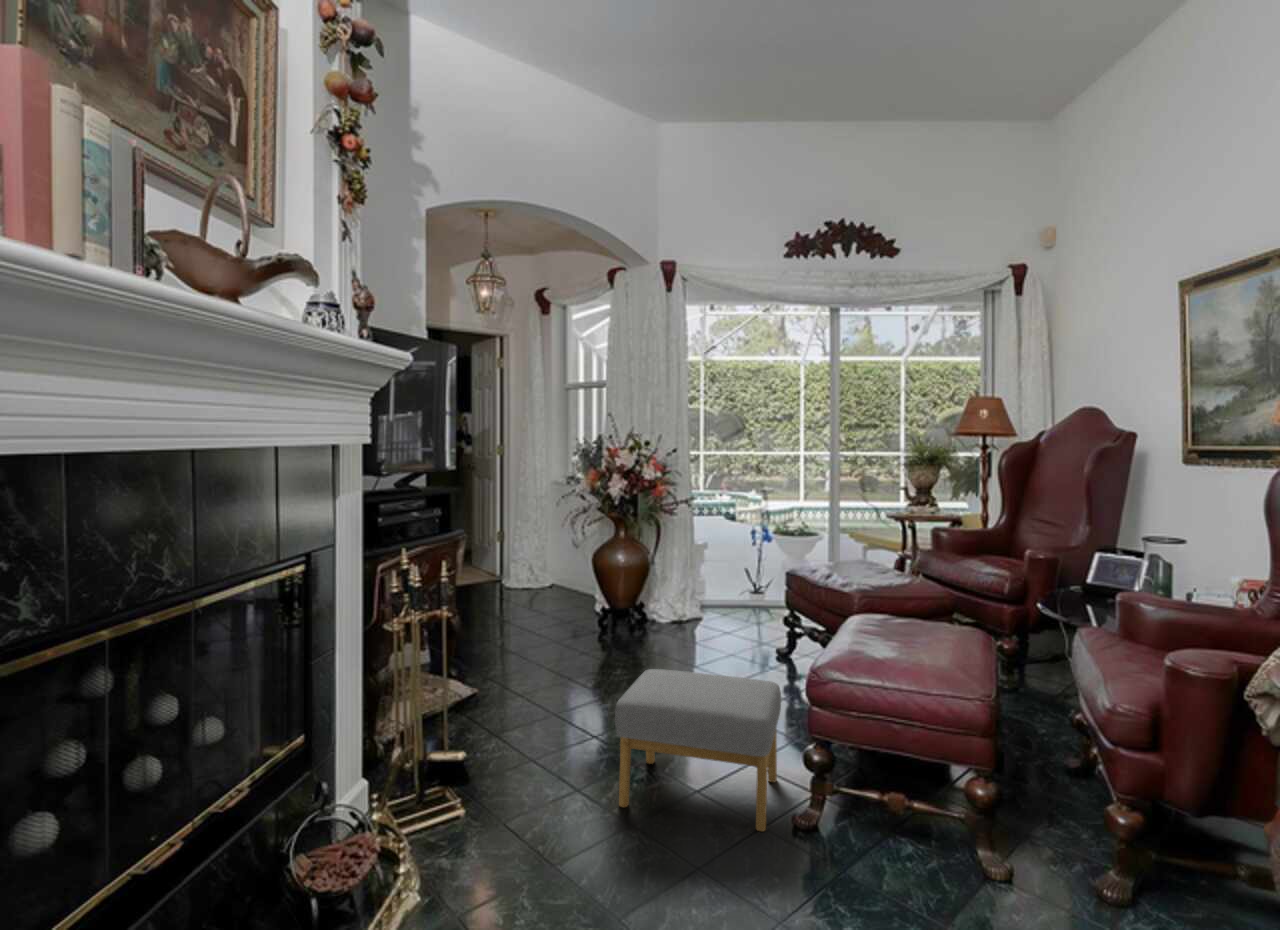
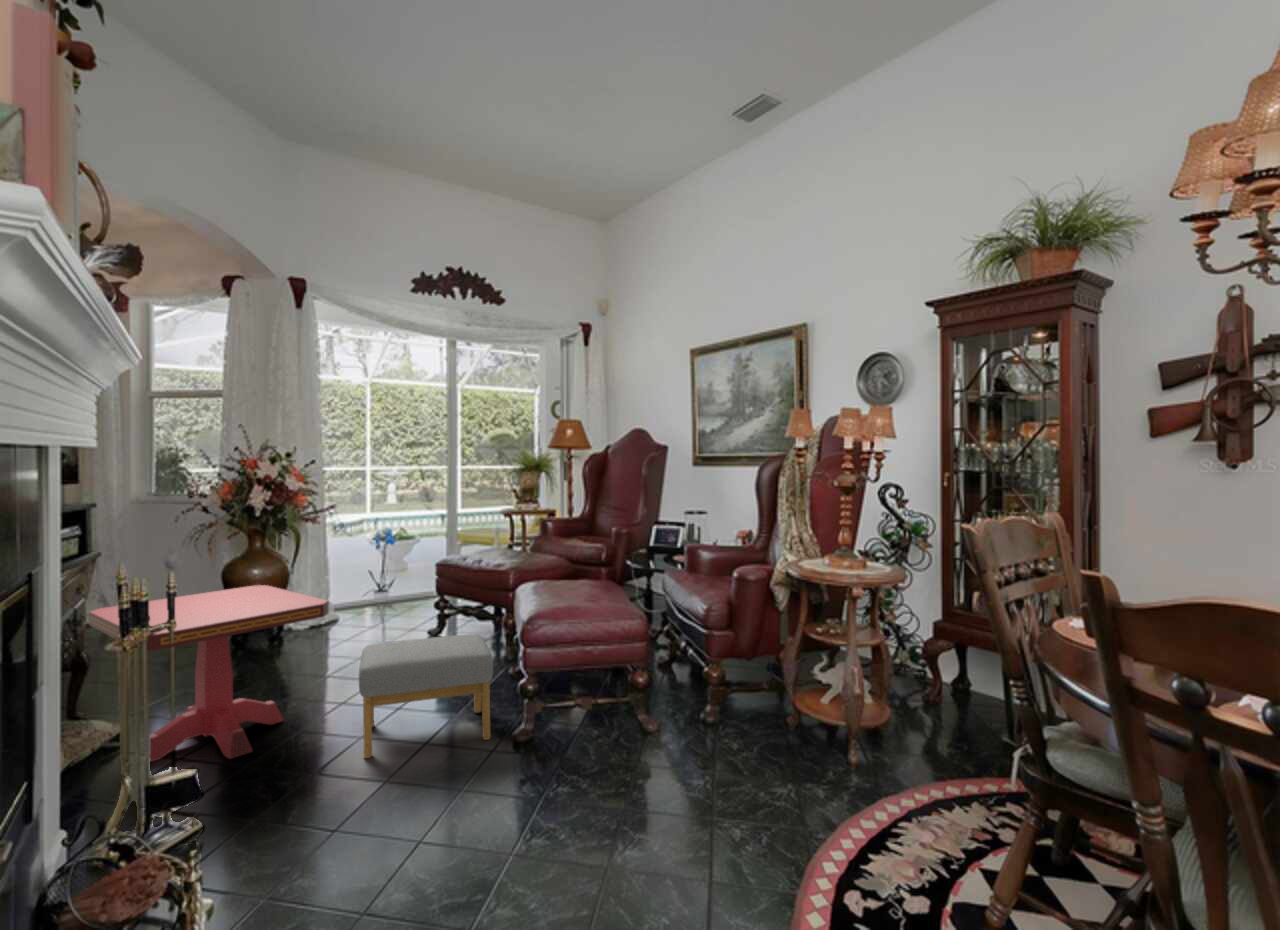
side table: none [430,579,613,760] -> present [89,585,329,762]

